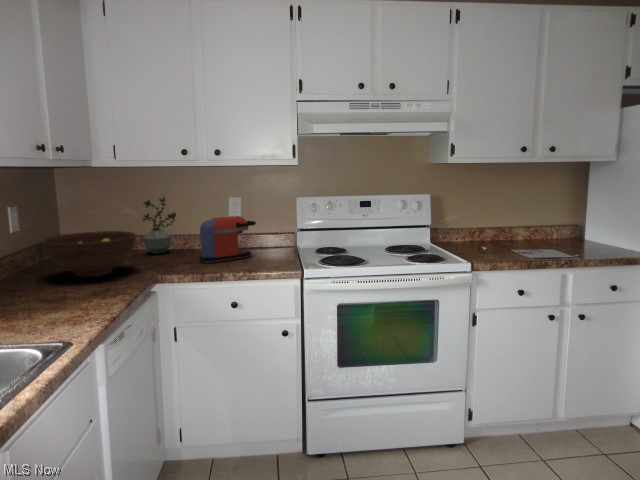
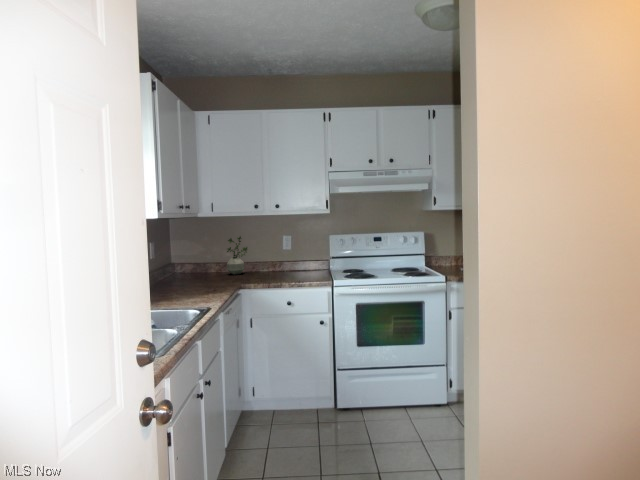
coffee maker: present [200,216,256,263] -> none [266,248,302,278]
fruit bowl: present [43,231,136,277] -> none [174,258,228,285]

